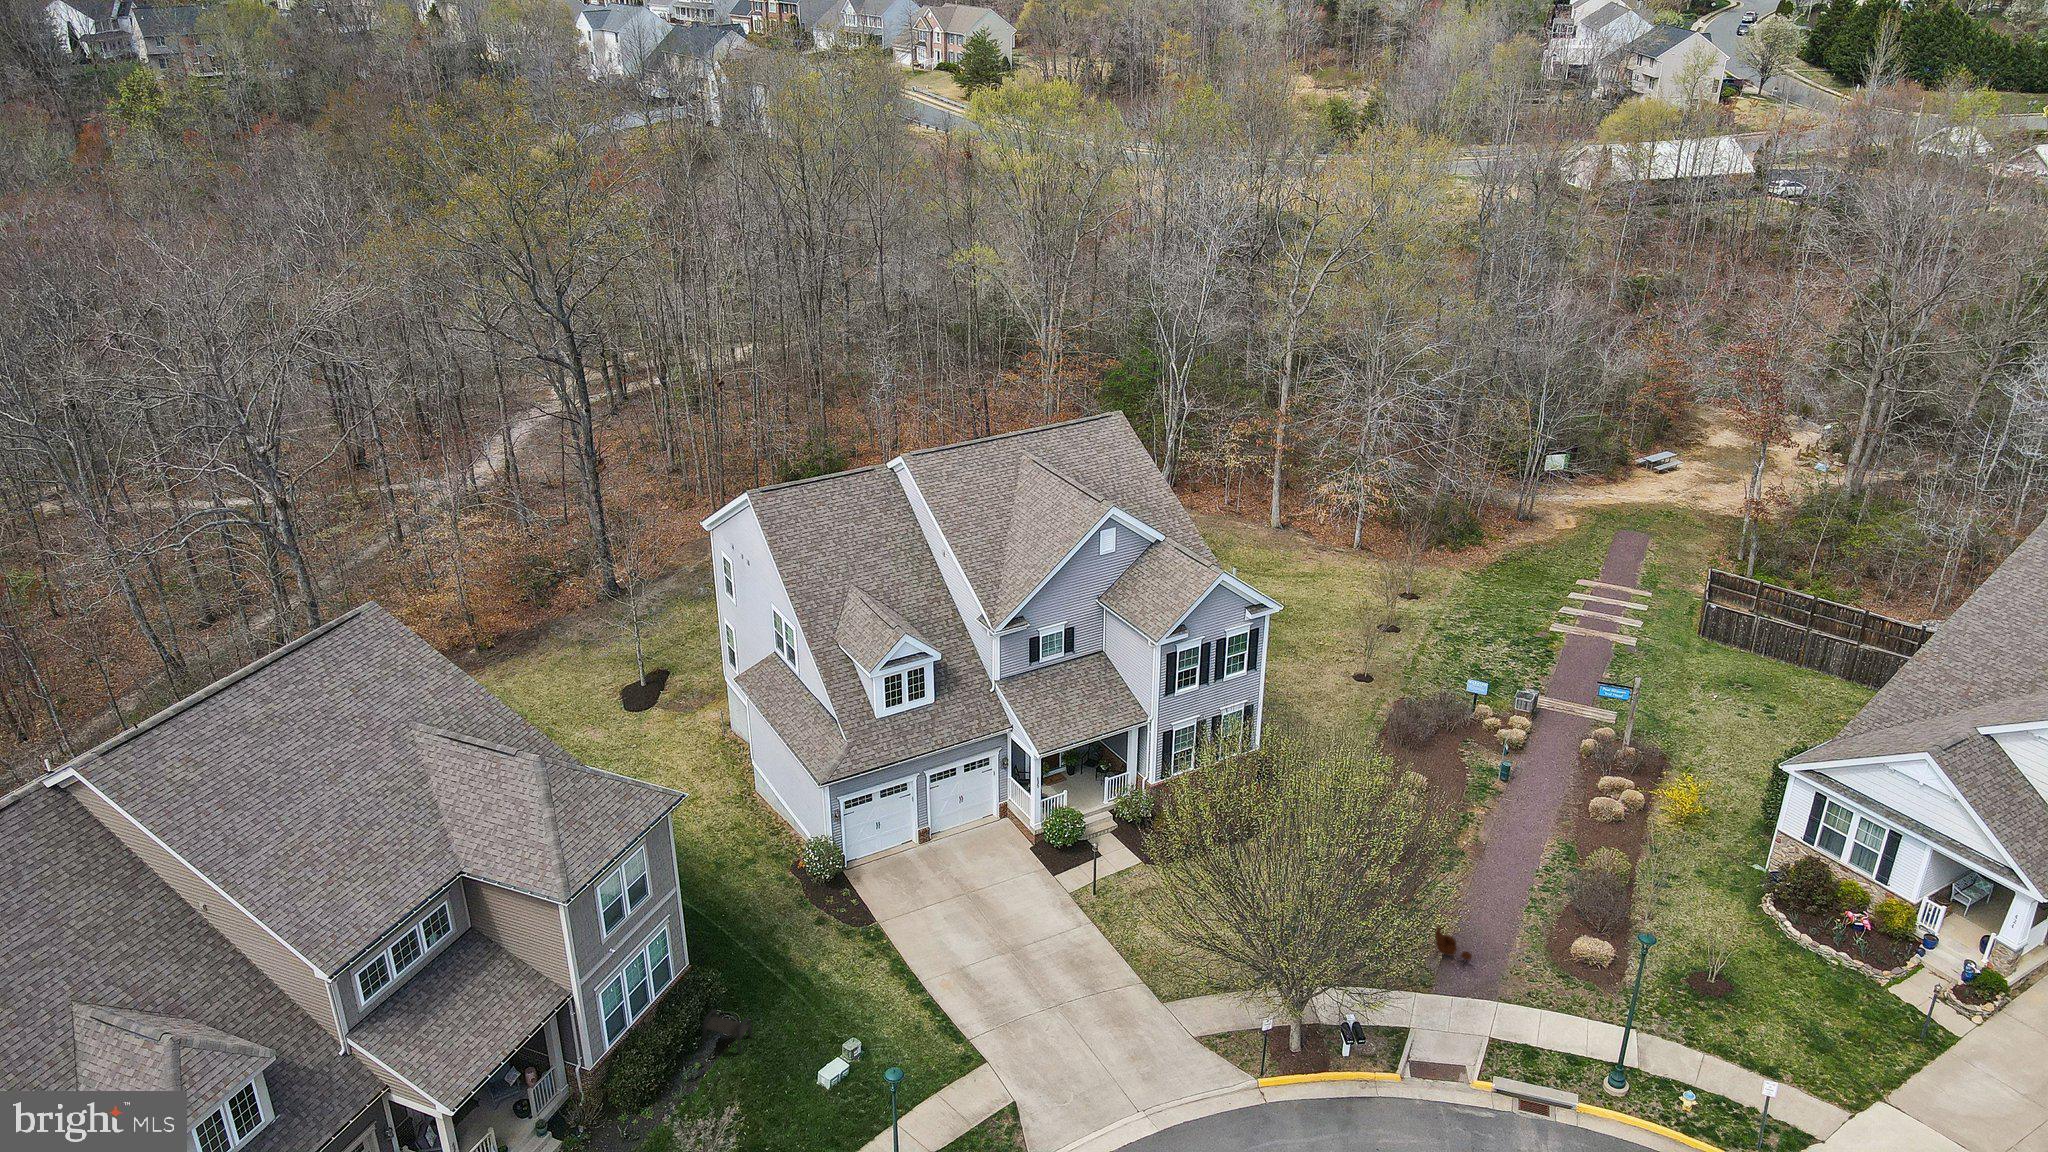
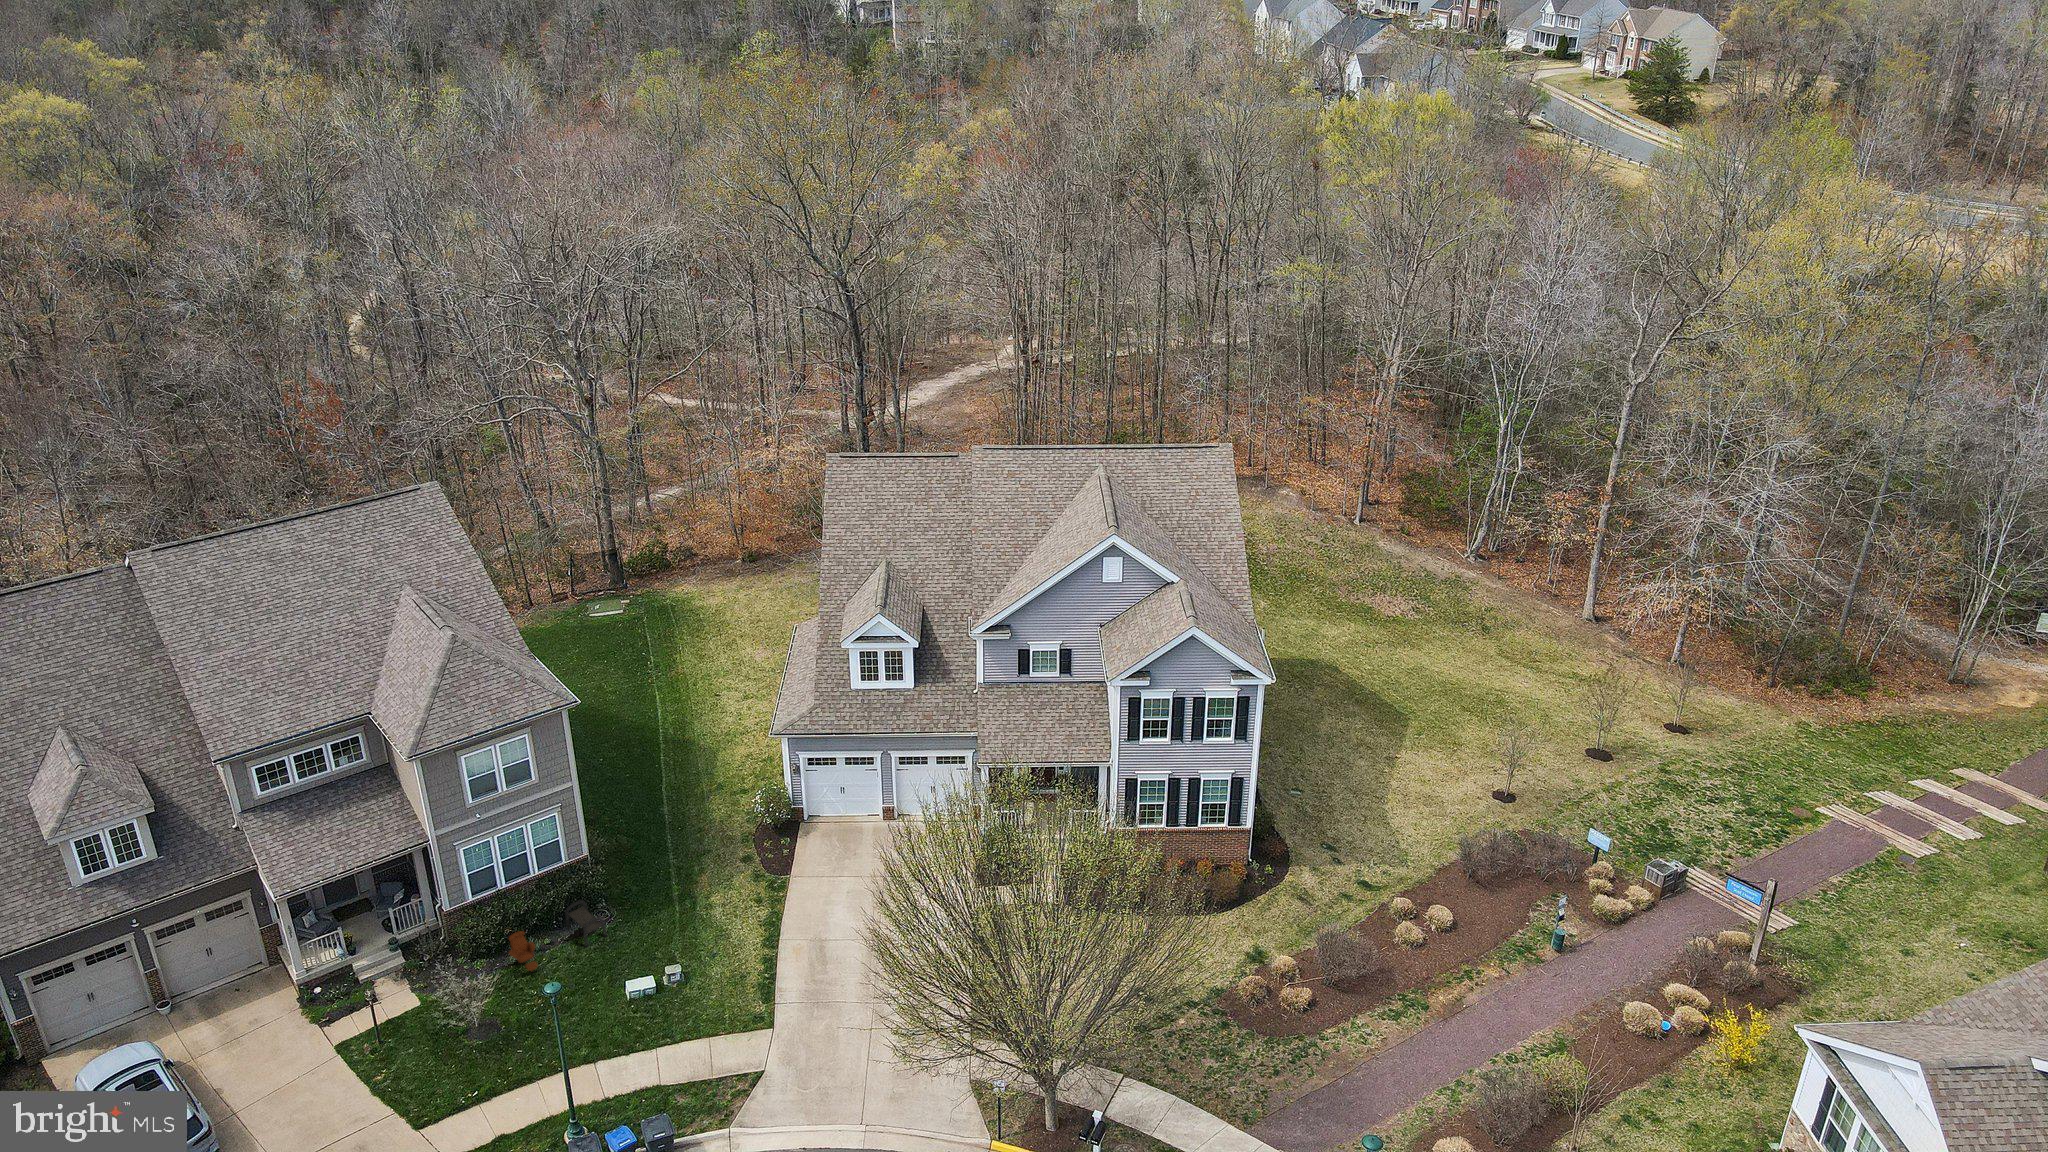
lounge chair: present [1435,926,1472,963] -> present [509,931,538,973]

